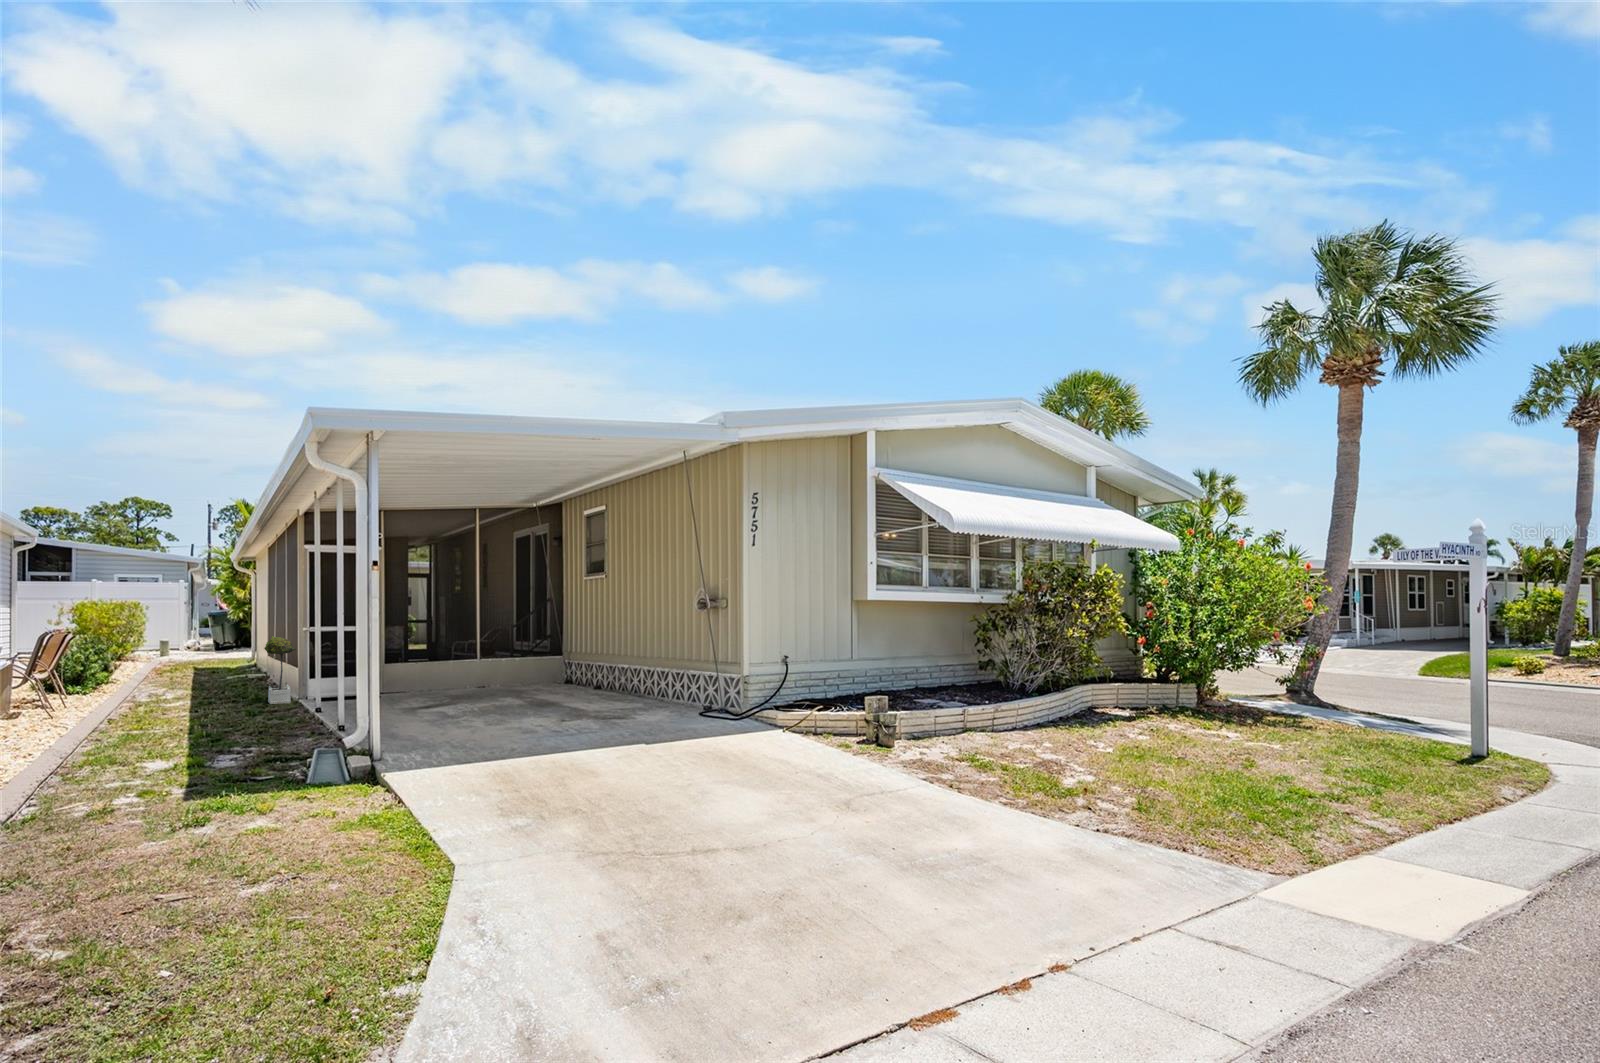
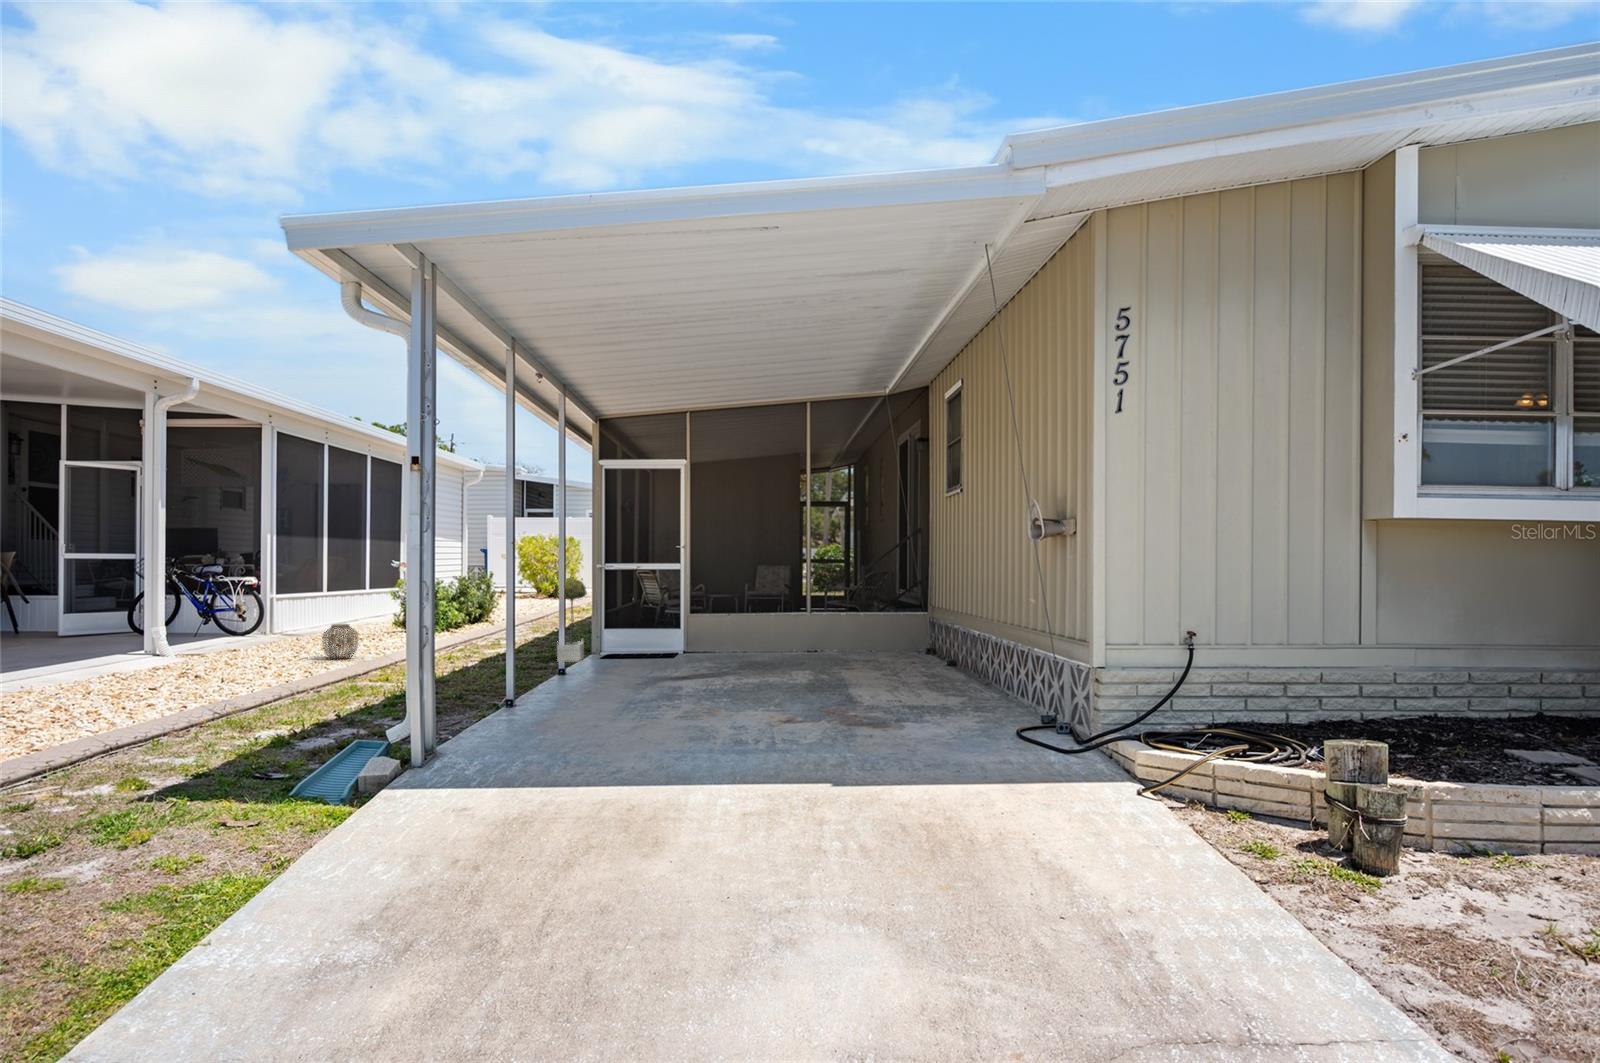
woven basket: none [30,684,66,716] -> present [322,624,358,659]

